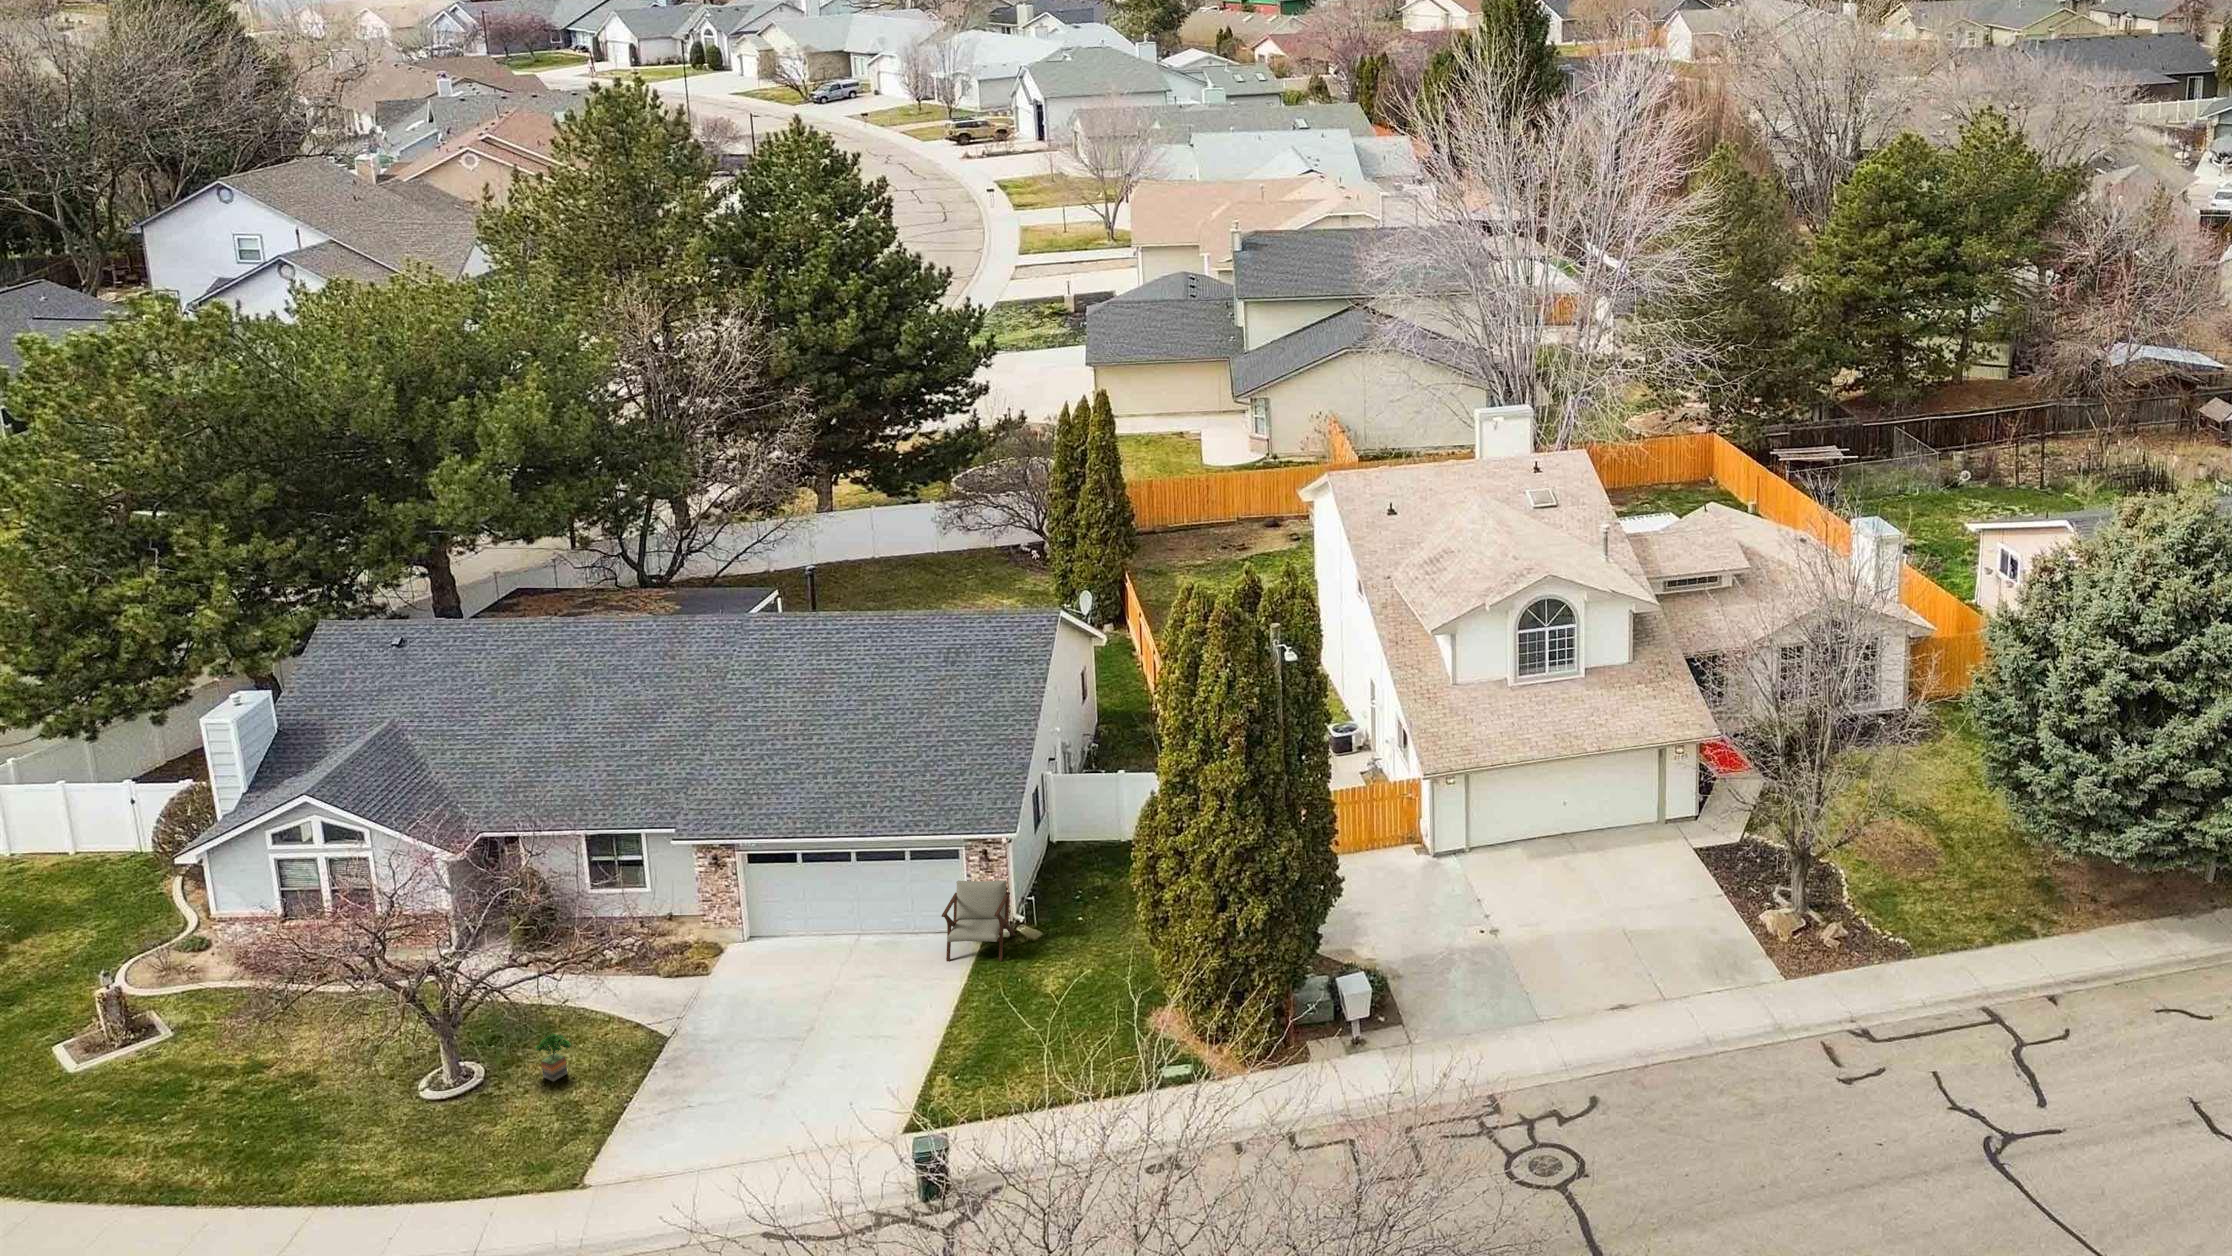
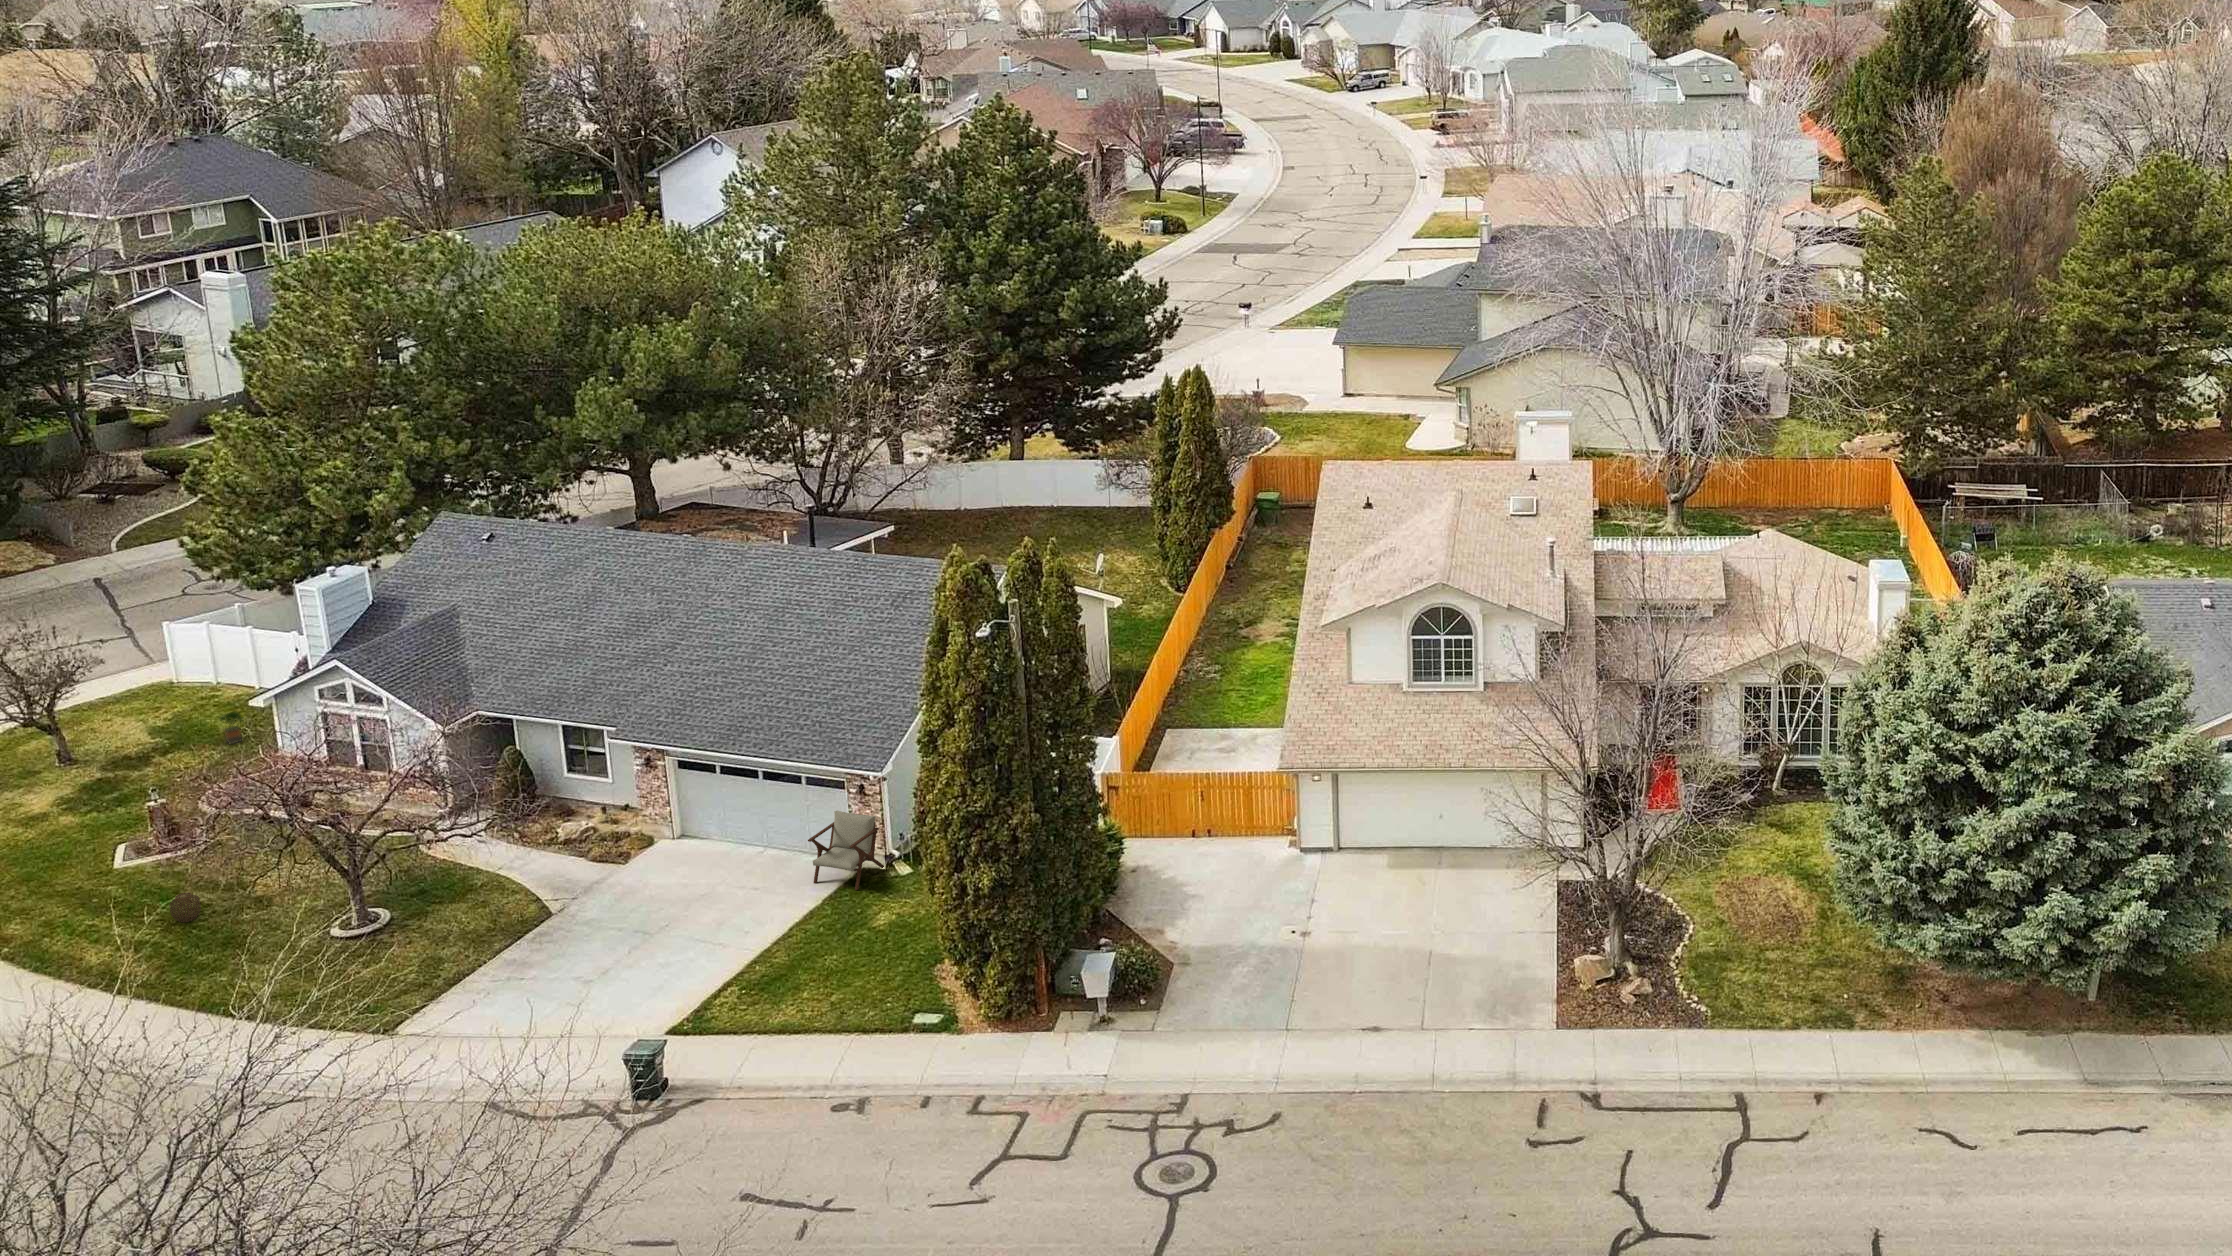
potted tree: present [536,1034,571,1082] -> present [220,712,243,744]
woven basket: none [181,1086,218,1122] -> present [169,892,201,922]

